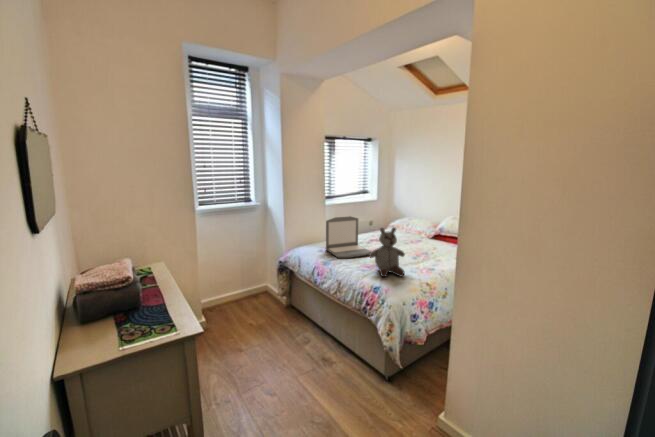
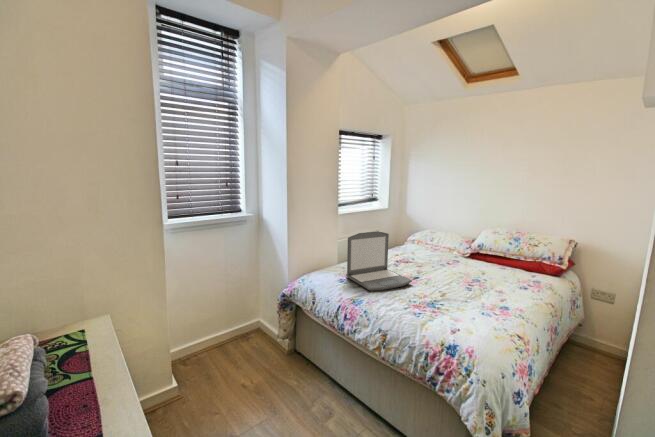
stuffed bear: present [369,228,405,277] -> none [424,249,481,325]

